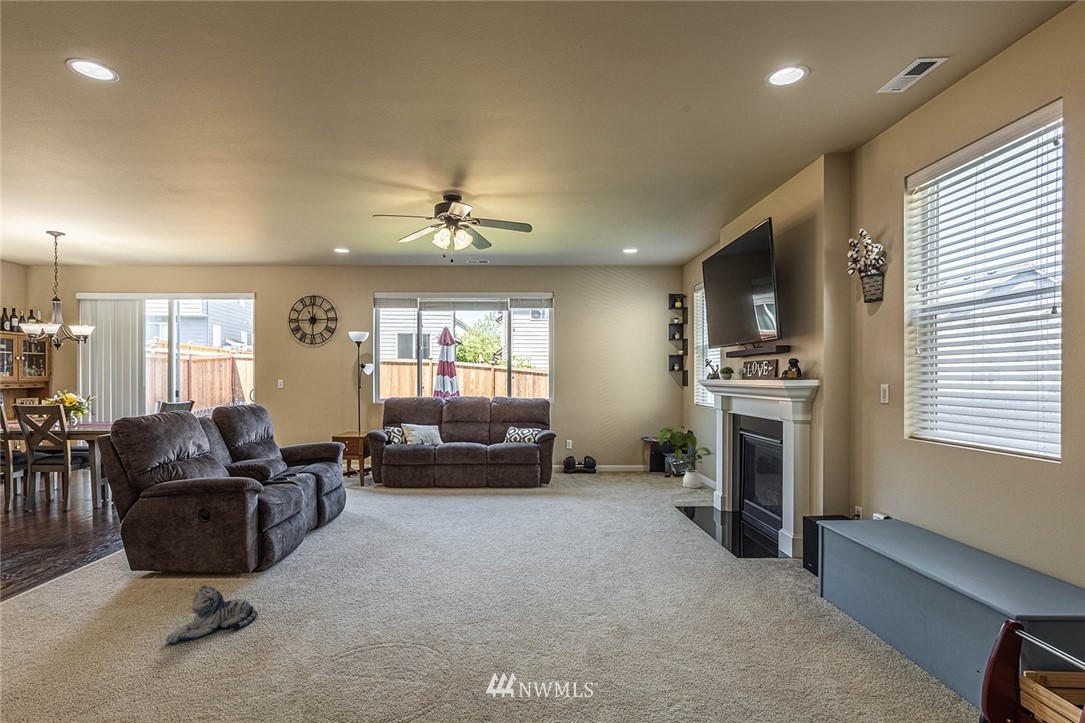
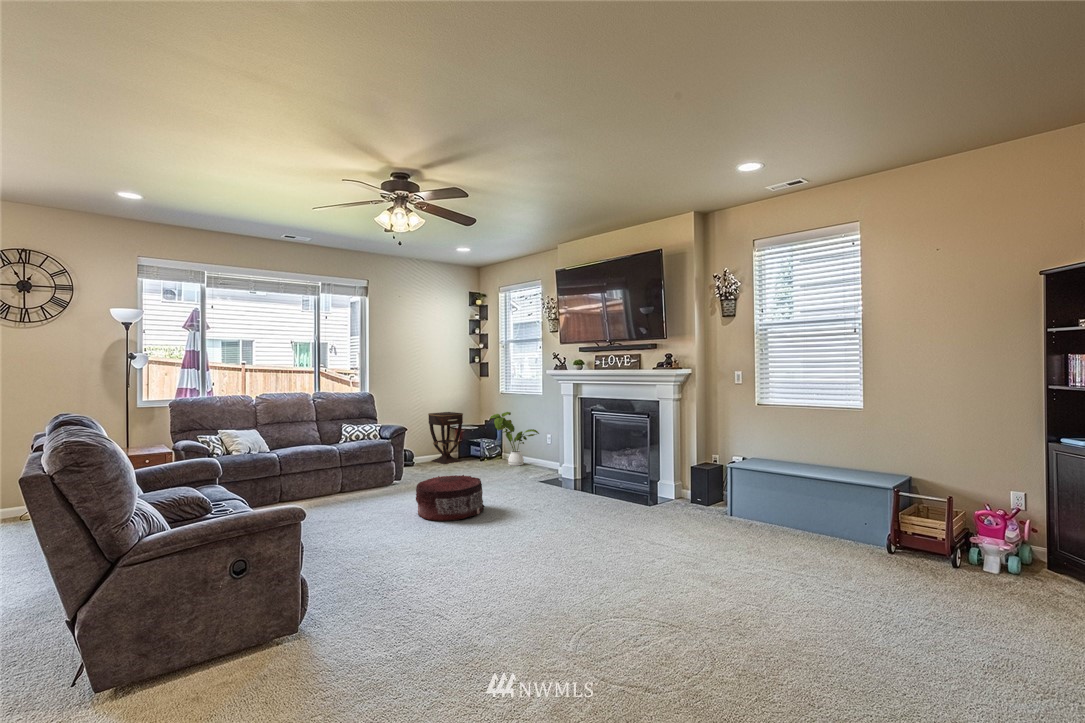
side table: none [616,421,648,476] -> present [428,412,463,464]
pouf: none [488,485,555,532] -> present [416,475,485,521]
plush toy: present [166,586,257,643] -> none [351,612,407,685]

